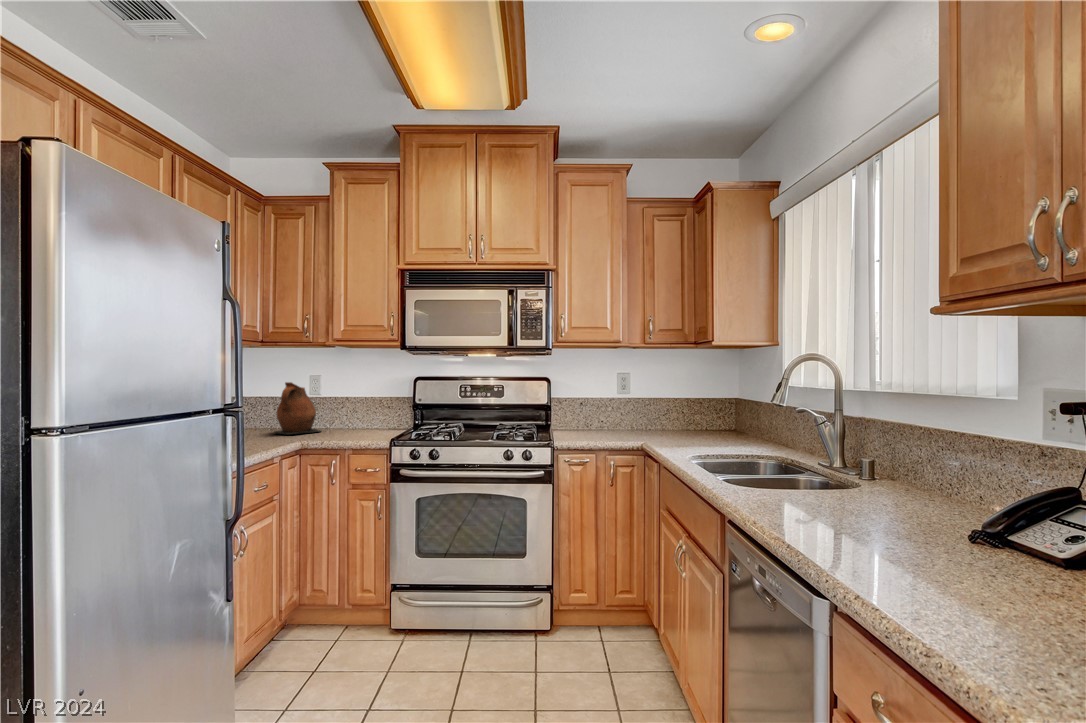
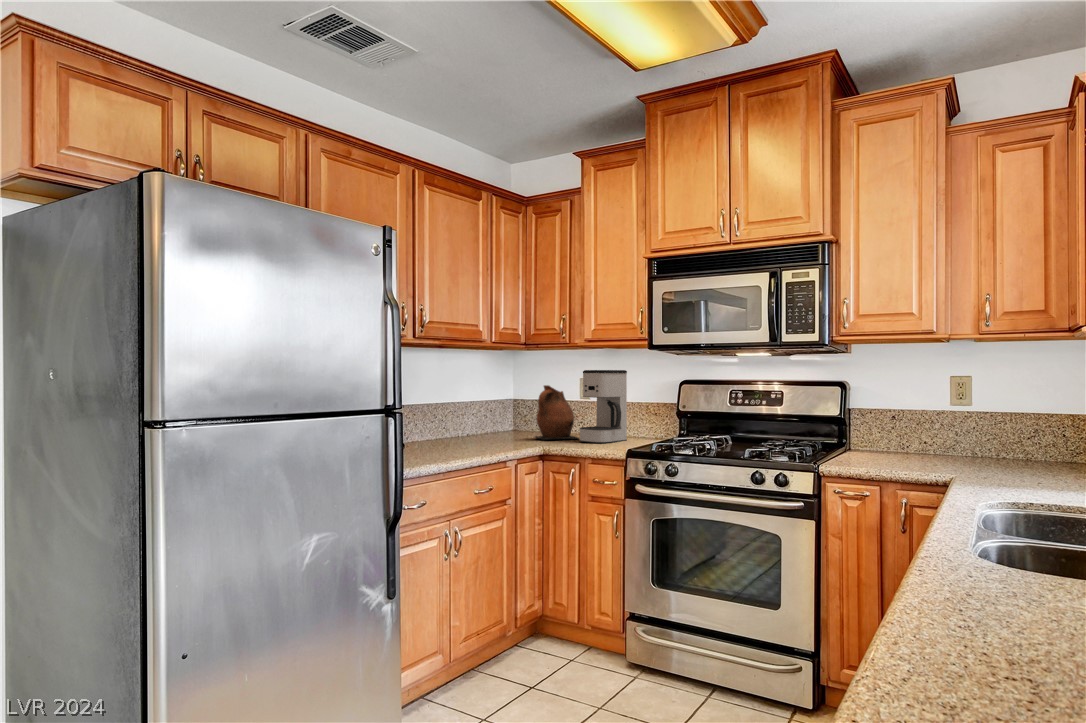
coffee maker: none [328,368,371,435] -> present [580,370,627,443]

